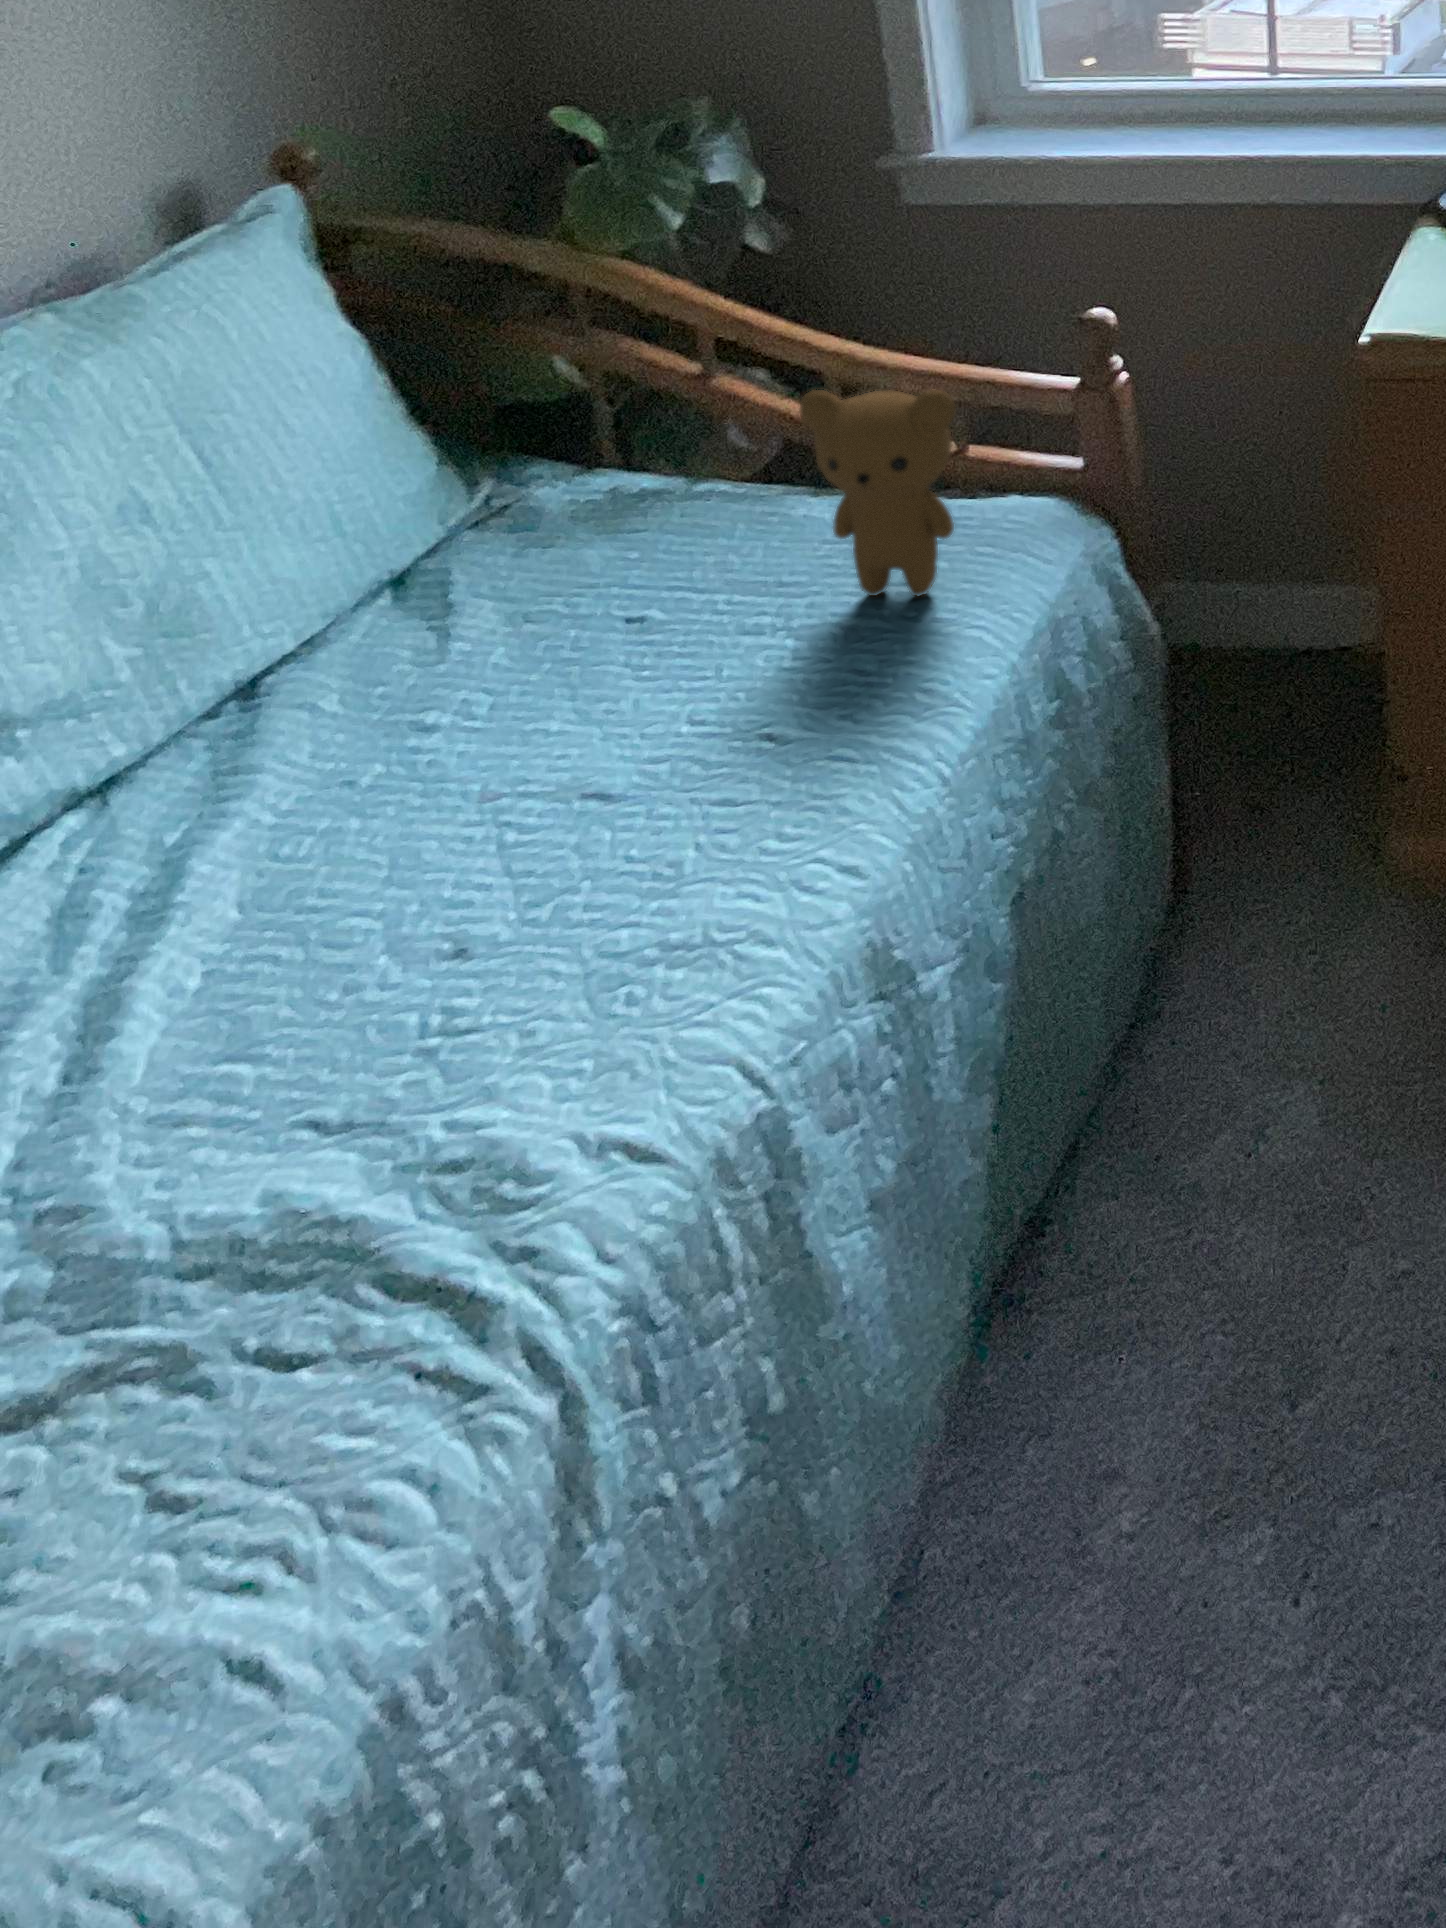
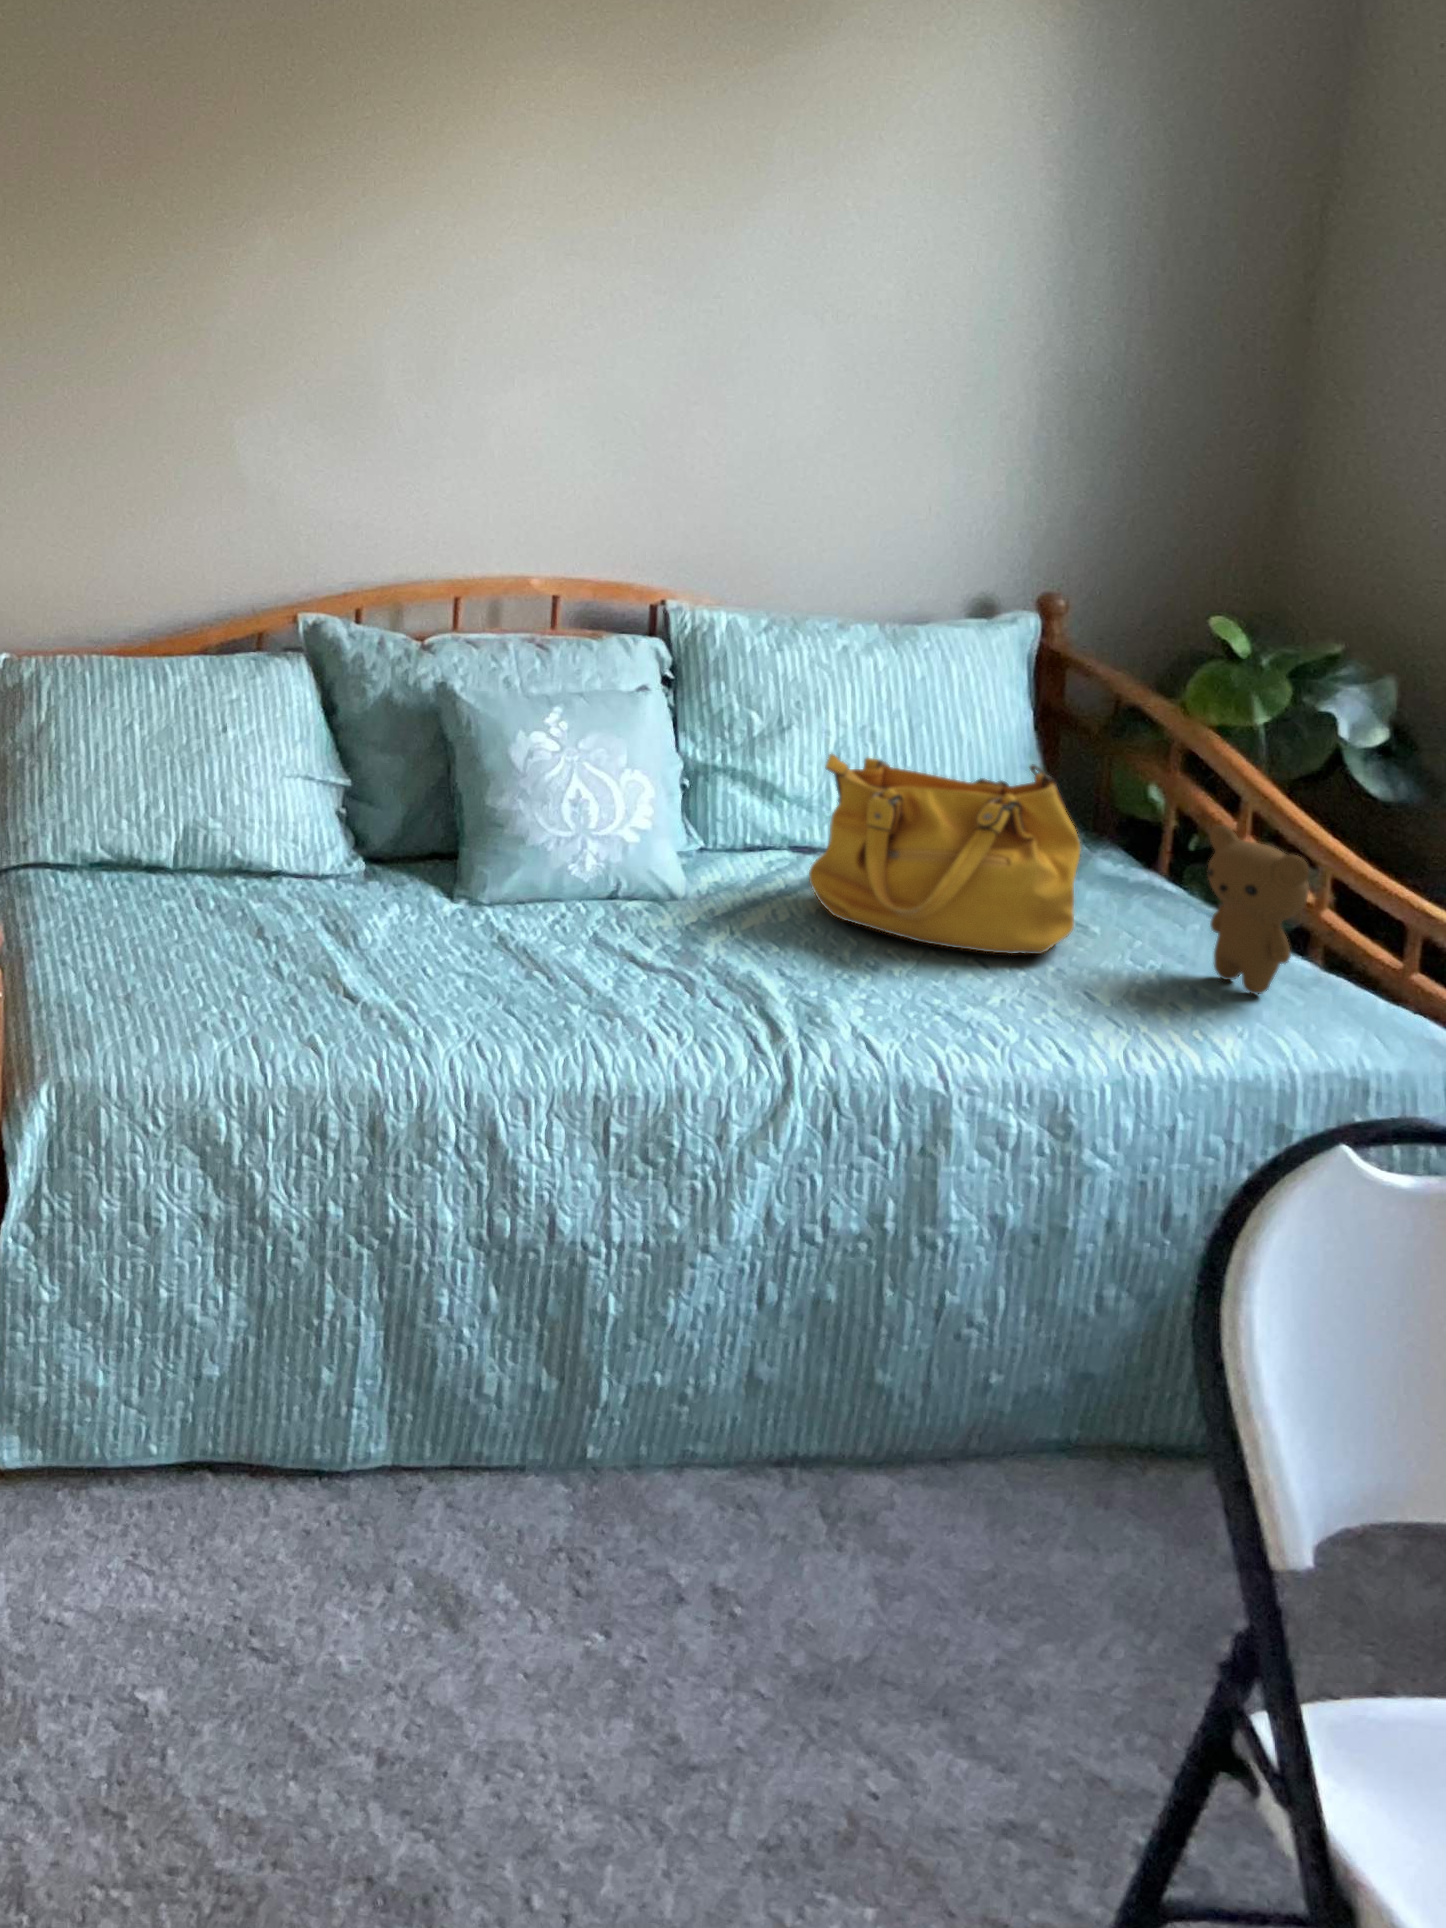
handbag: none [173,432,690,904] -> present [809,754,1080,954]

